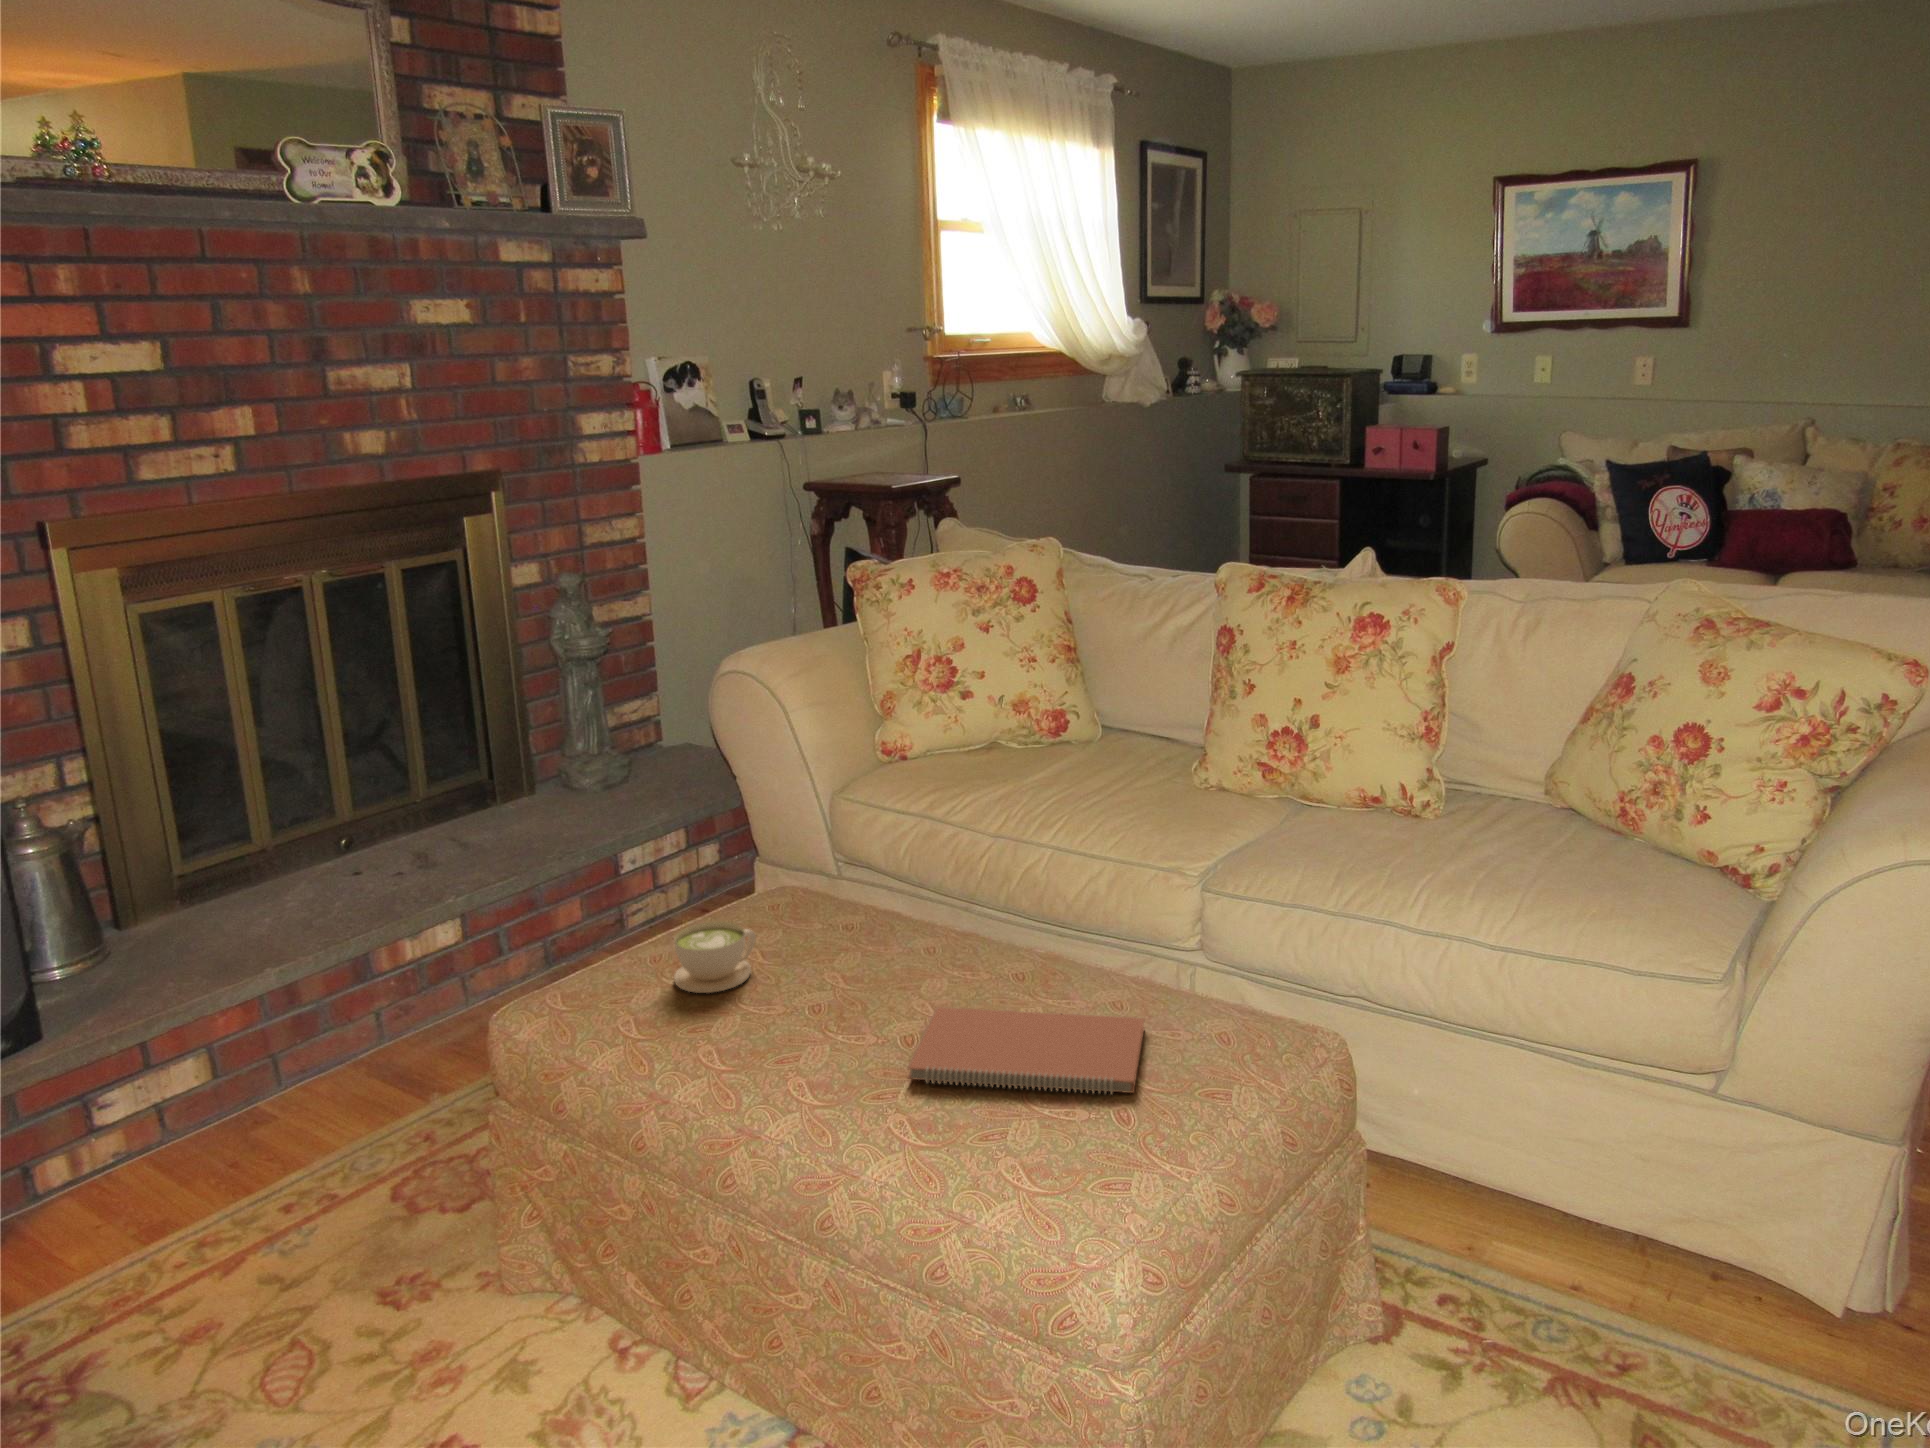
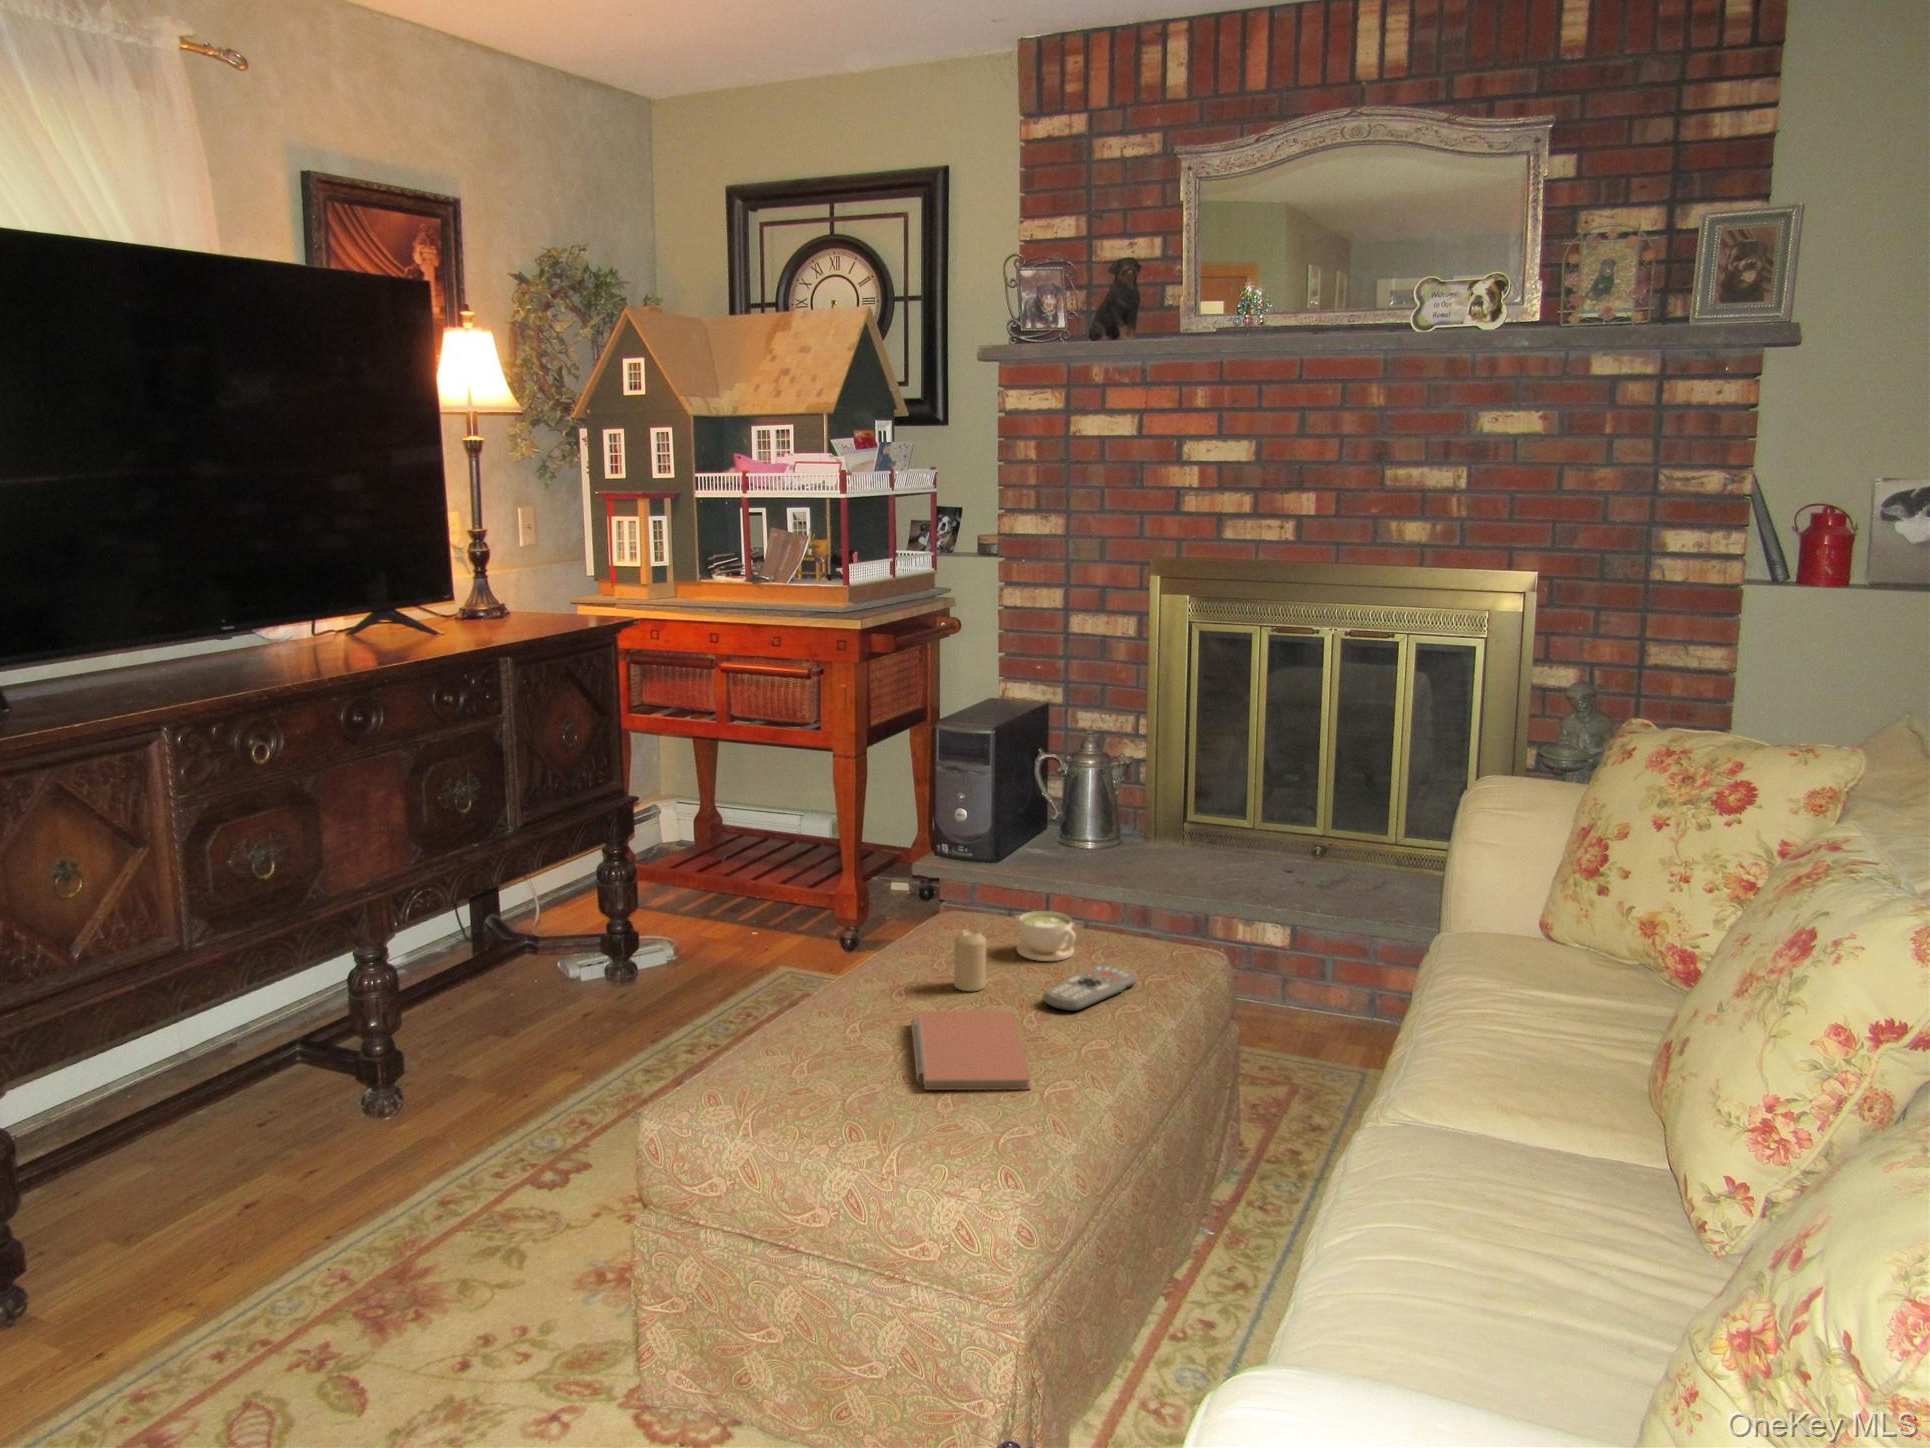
remote control: none [818,928,931,992] -> present [1043,965,1137,1011]
candle: none [771,960,818,1046] -> present [954,929,986,991]

